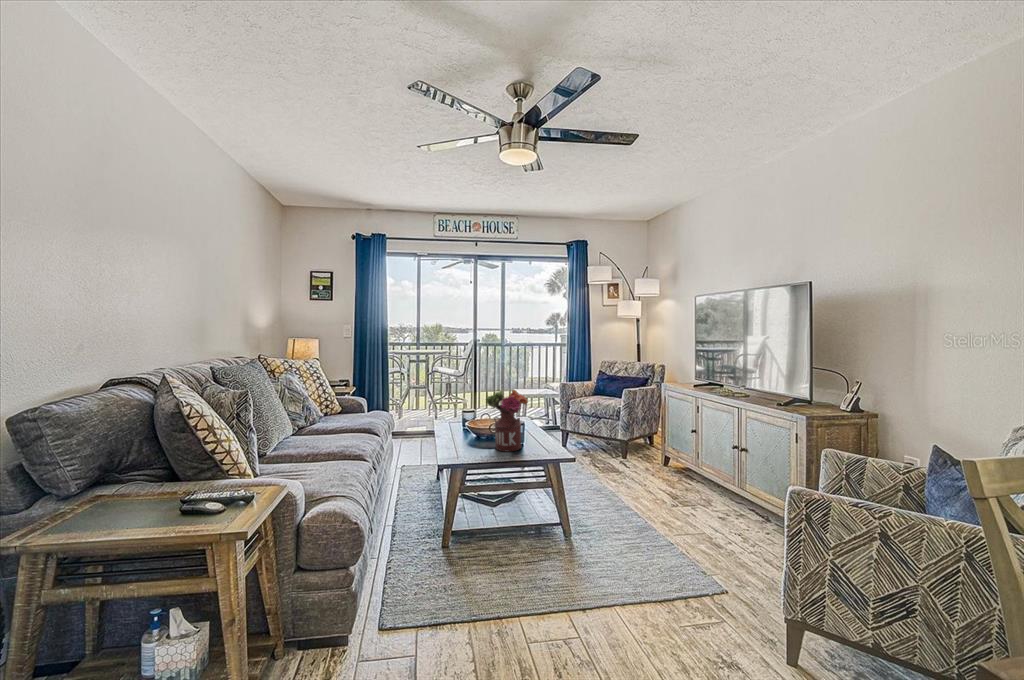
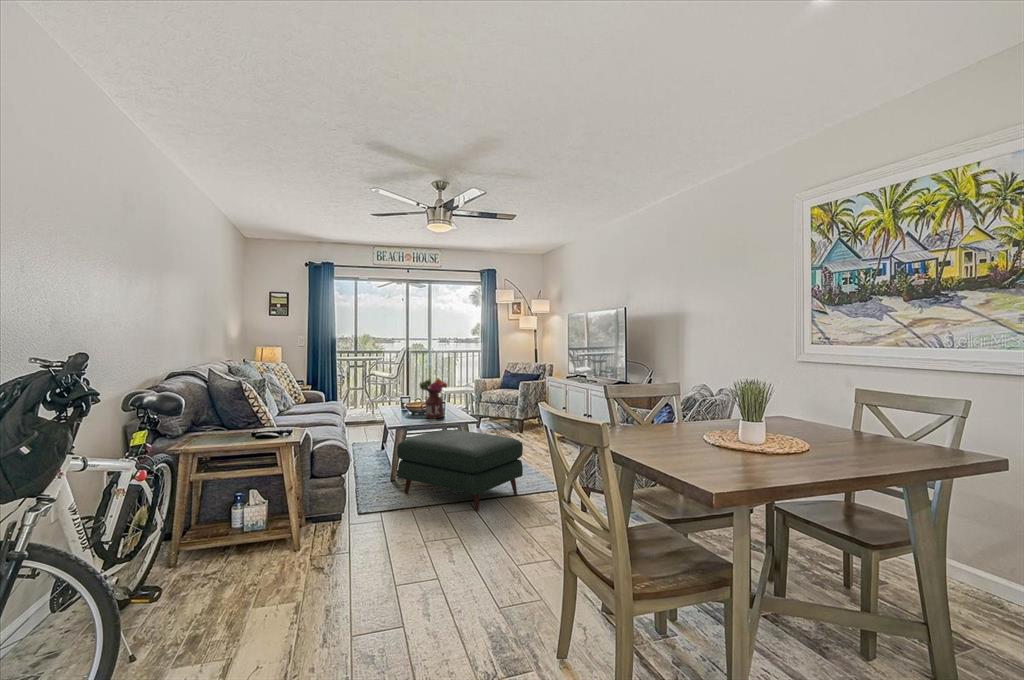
ottoman: none [448,472,657,644] -> present [397,430,523,512]

